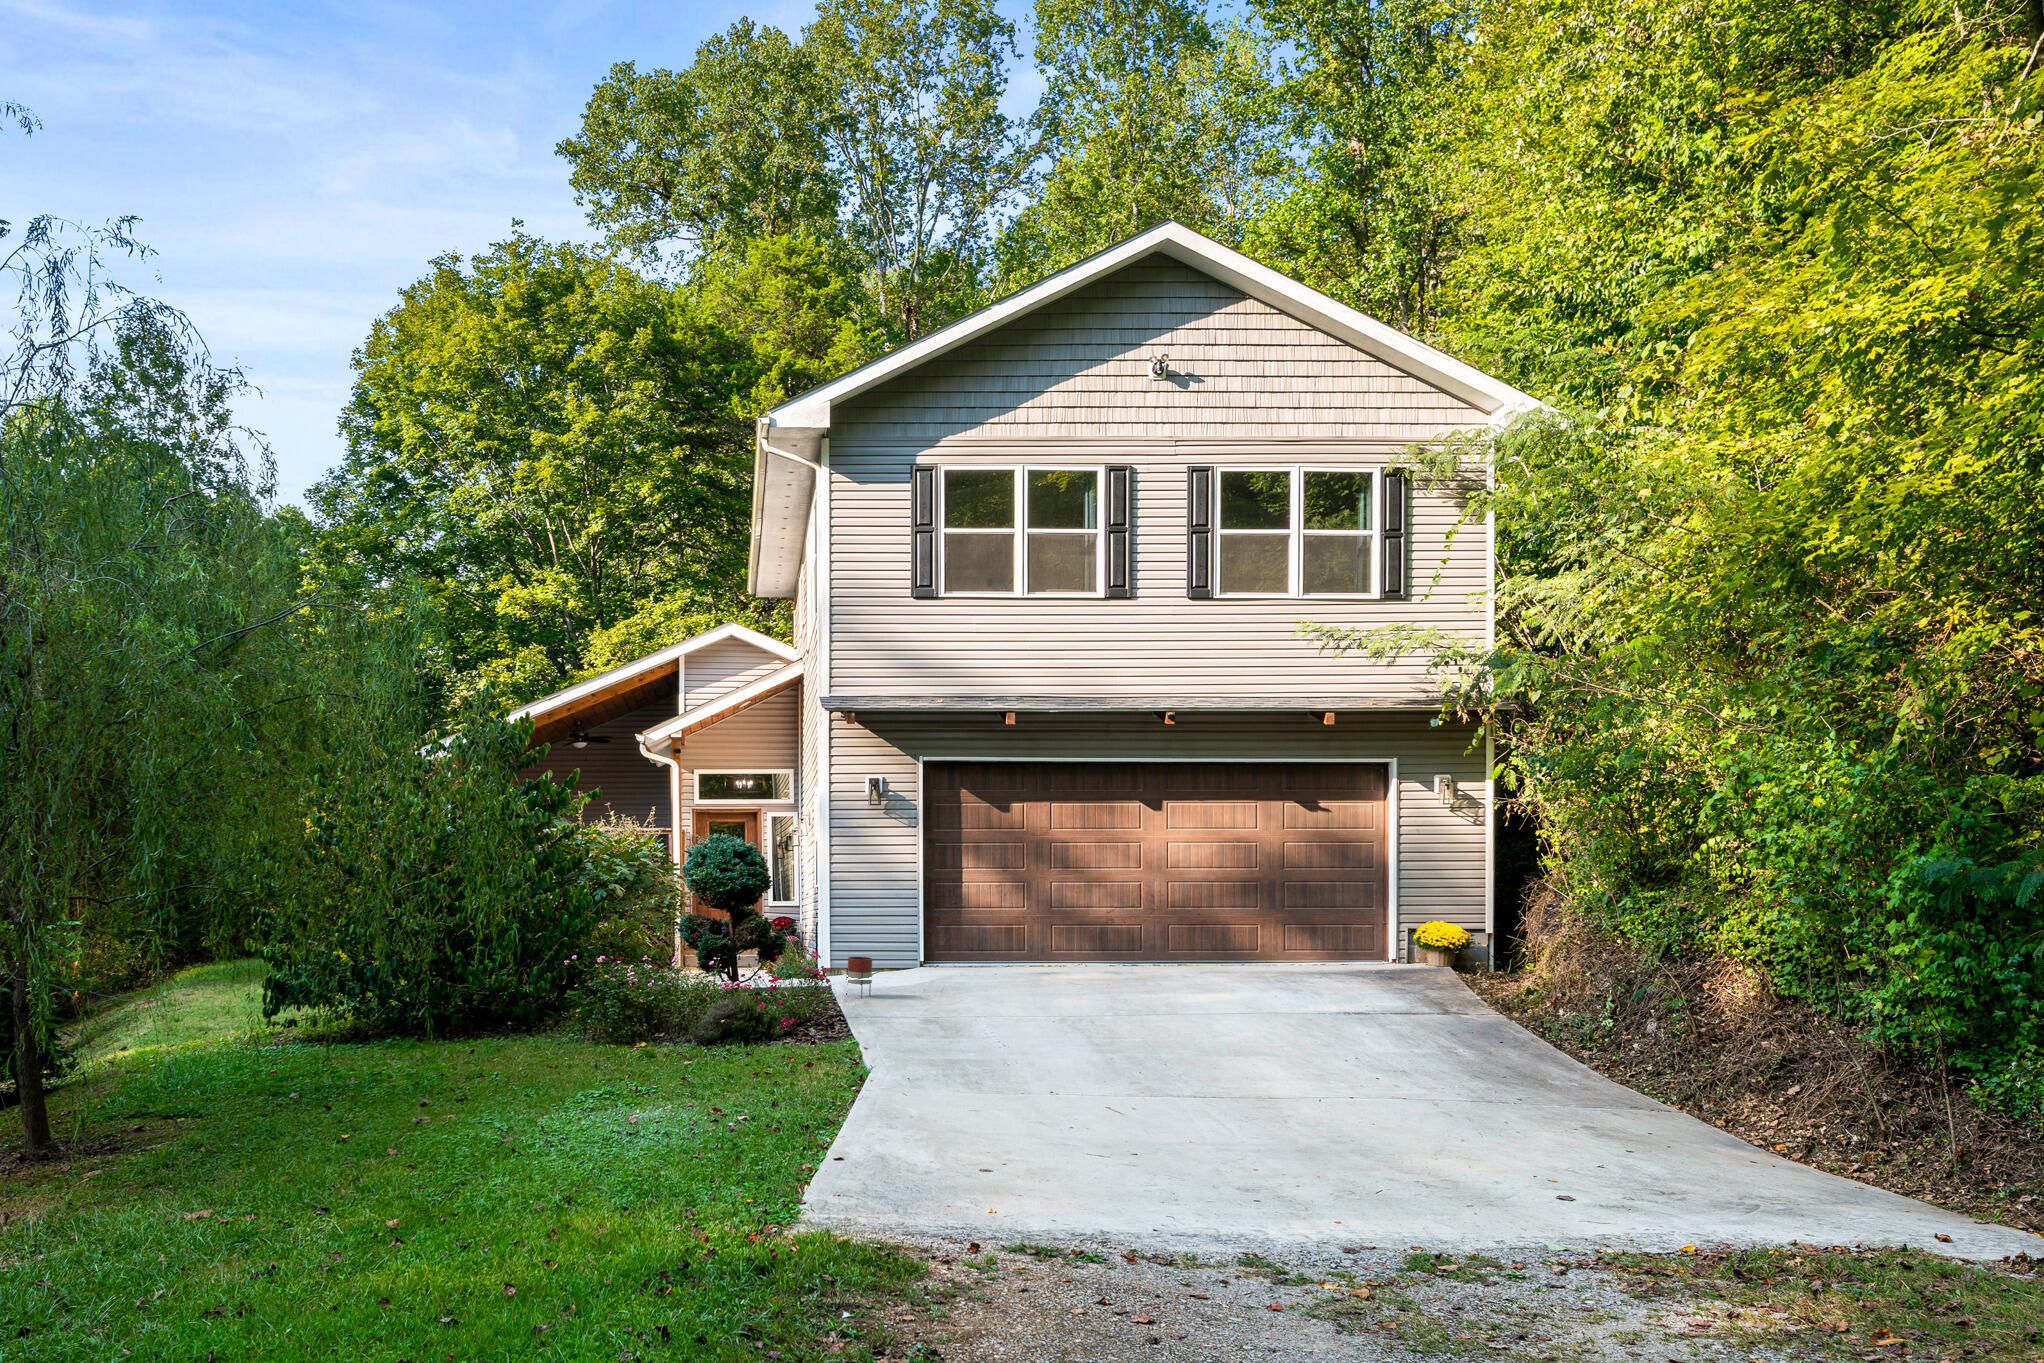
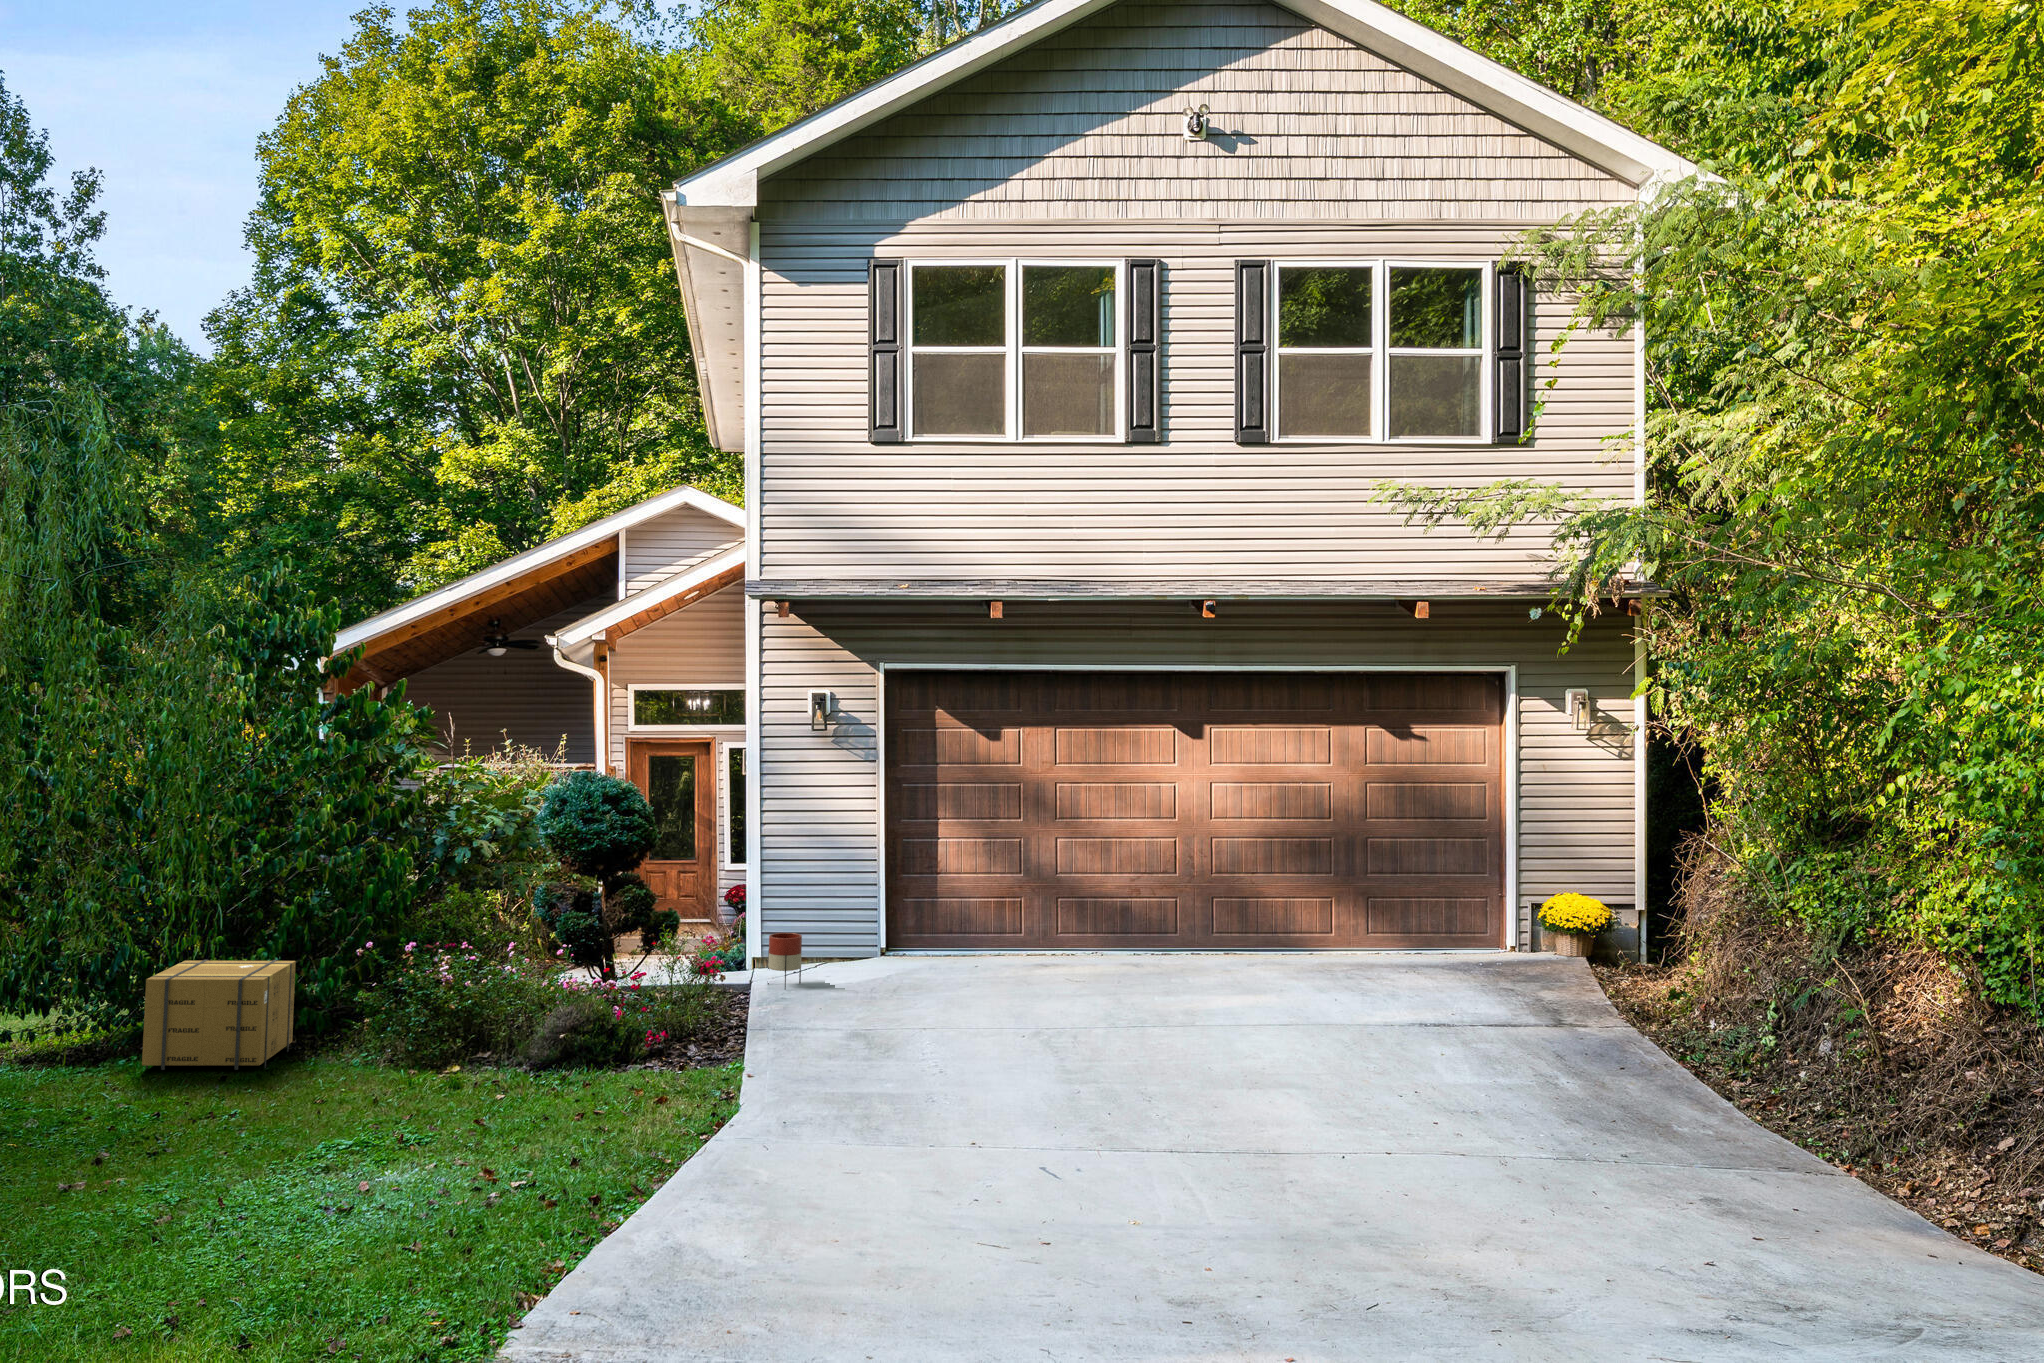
cardboard box: none [447,955,541,1031] -> present [142,960,296,1070]

